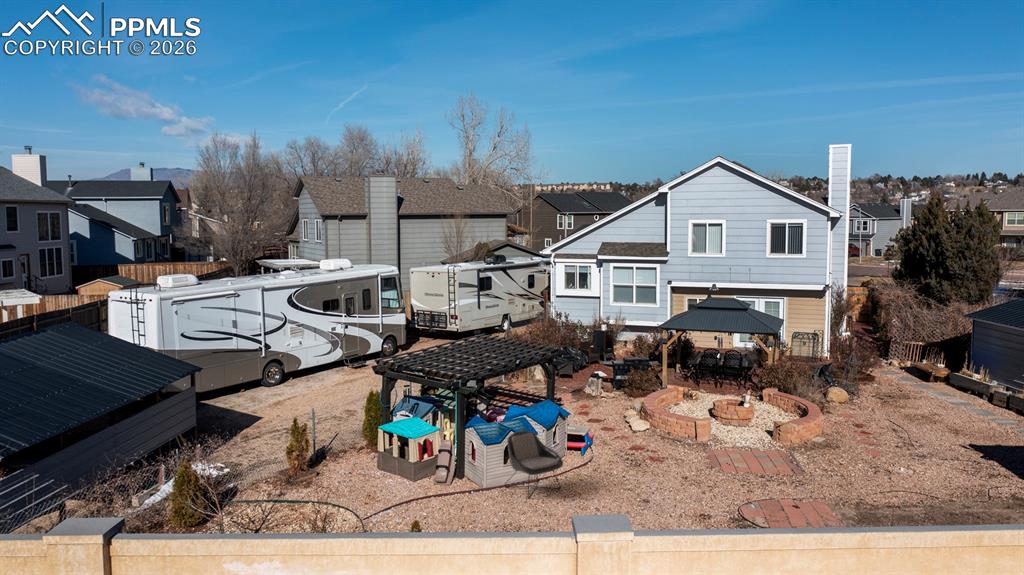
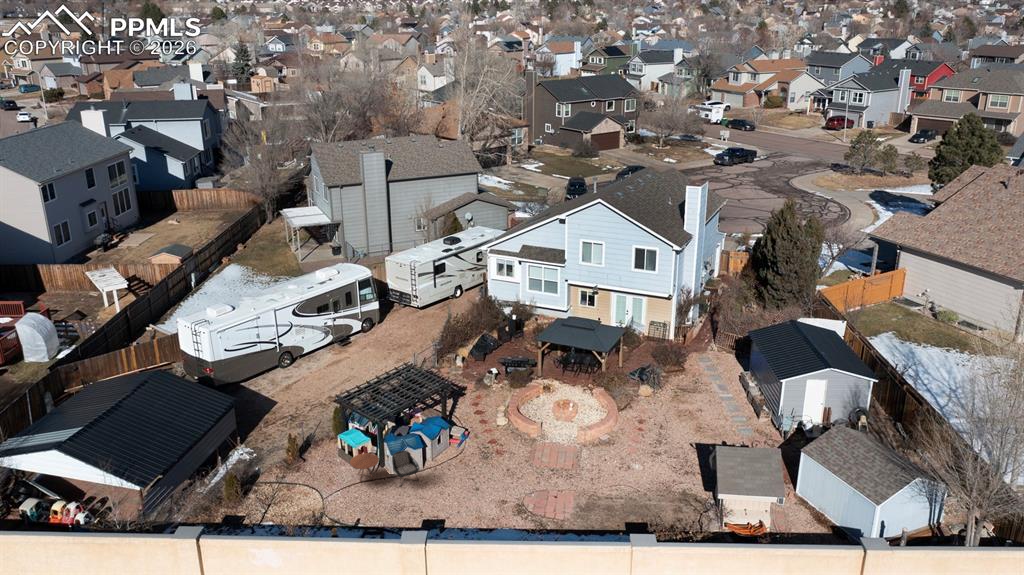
round table: none [423,443,480,496] -> present [350,453,379,481]

